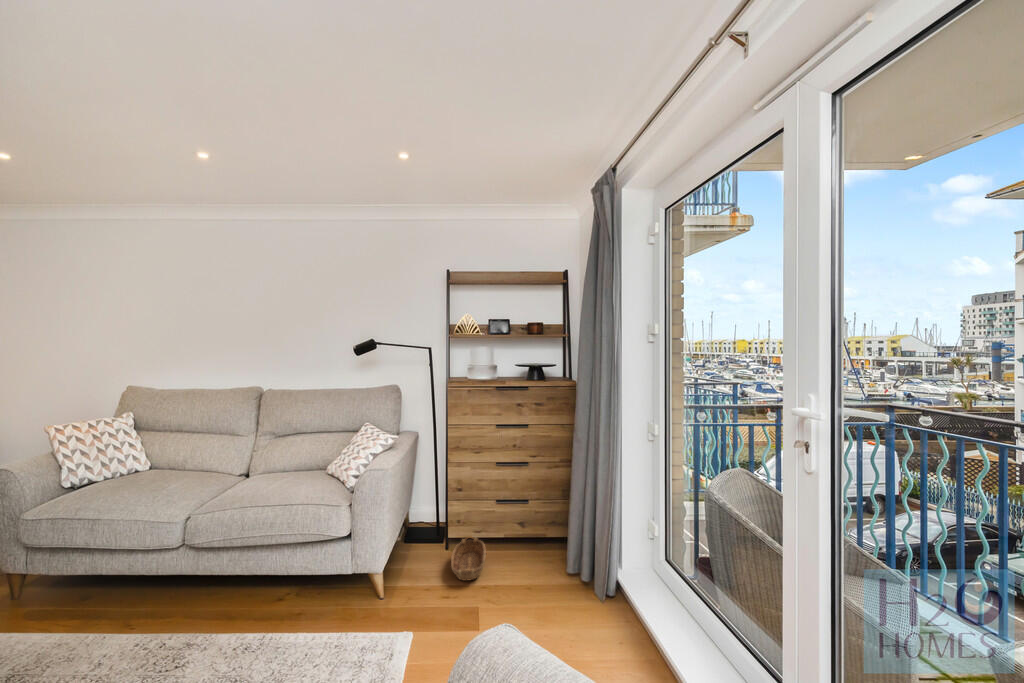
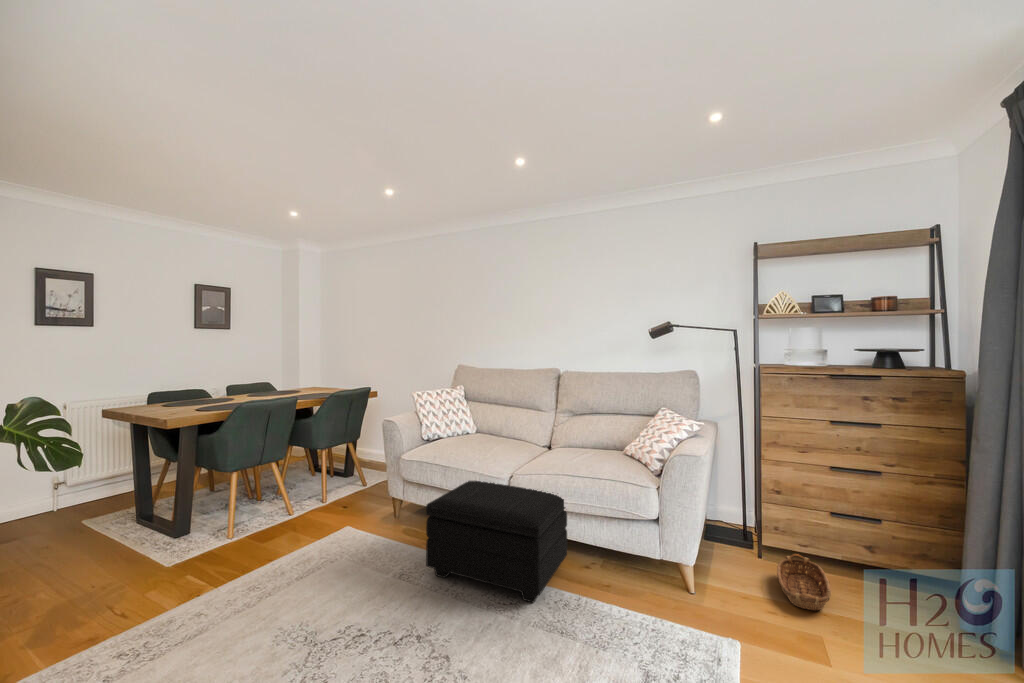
footstool: none [59,527,257,655] -> present [426,481,567,602]

